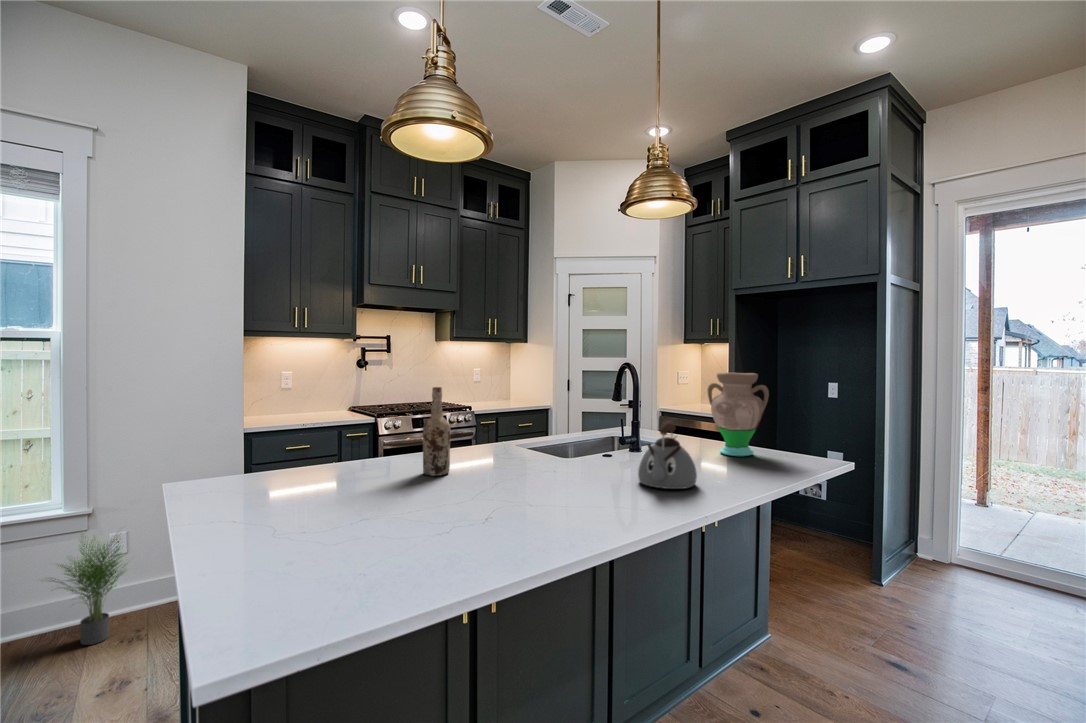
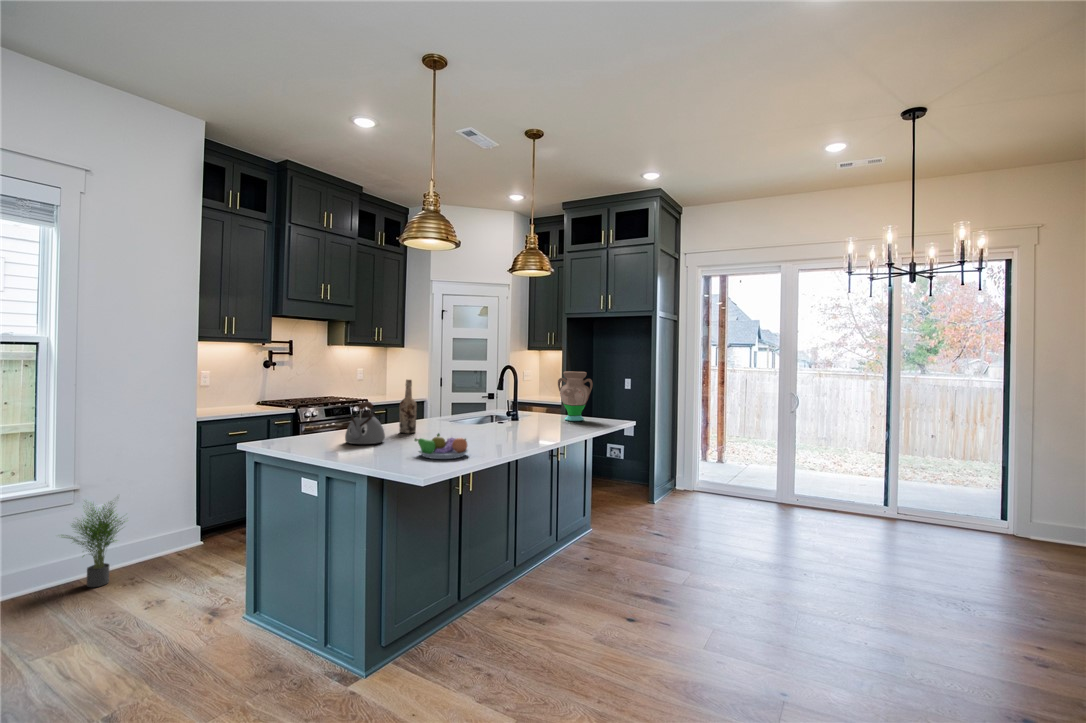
kettle: present [638,421,697,489] -> present [345,401,385,444]
fruit bowl: none [349,501,461,573] -> present [415,433,469,459]

